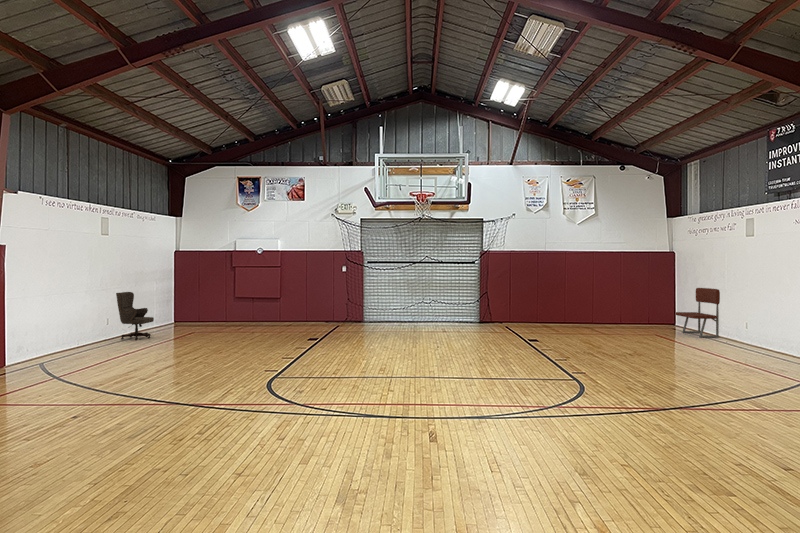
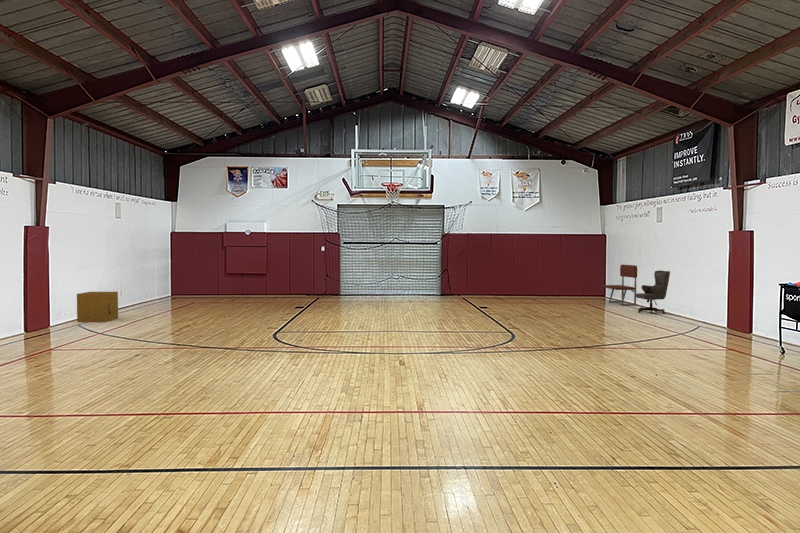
chair: present [116,292,154,340] -> present [636,270,670,314]
cardboard box: none [44,321,95,358] -> present [77,292,118,322]

